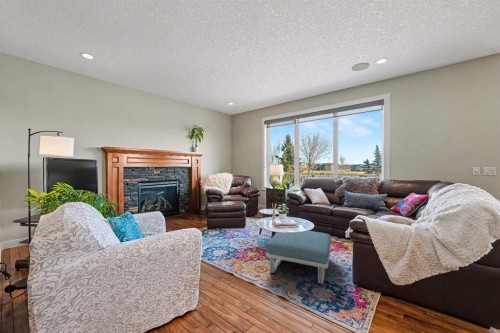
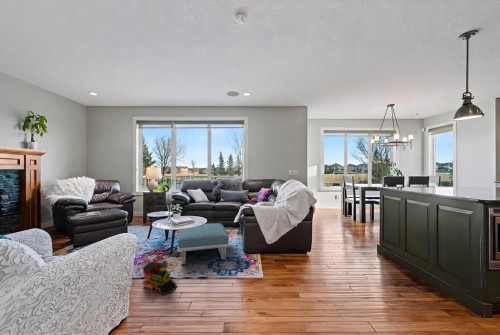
toy train: none [223,253,251,302] -> present [142,253,177,295]

